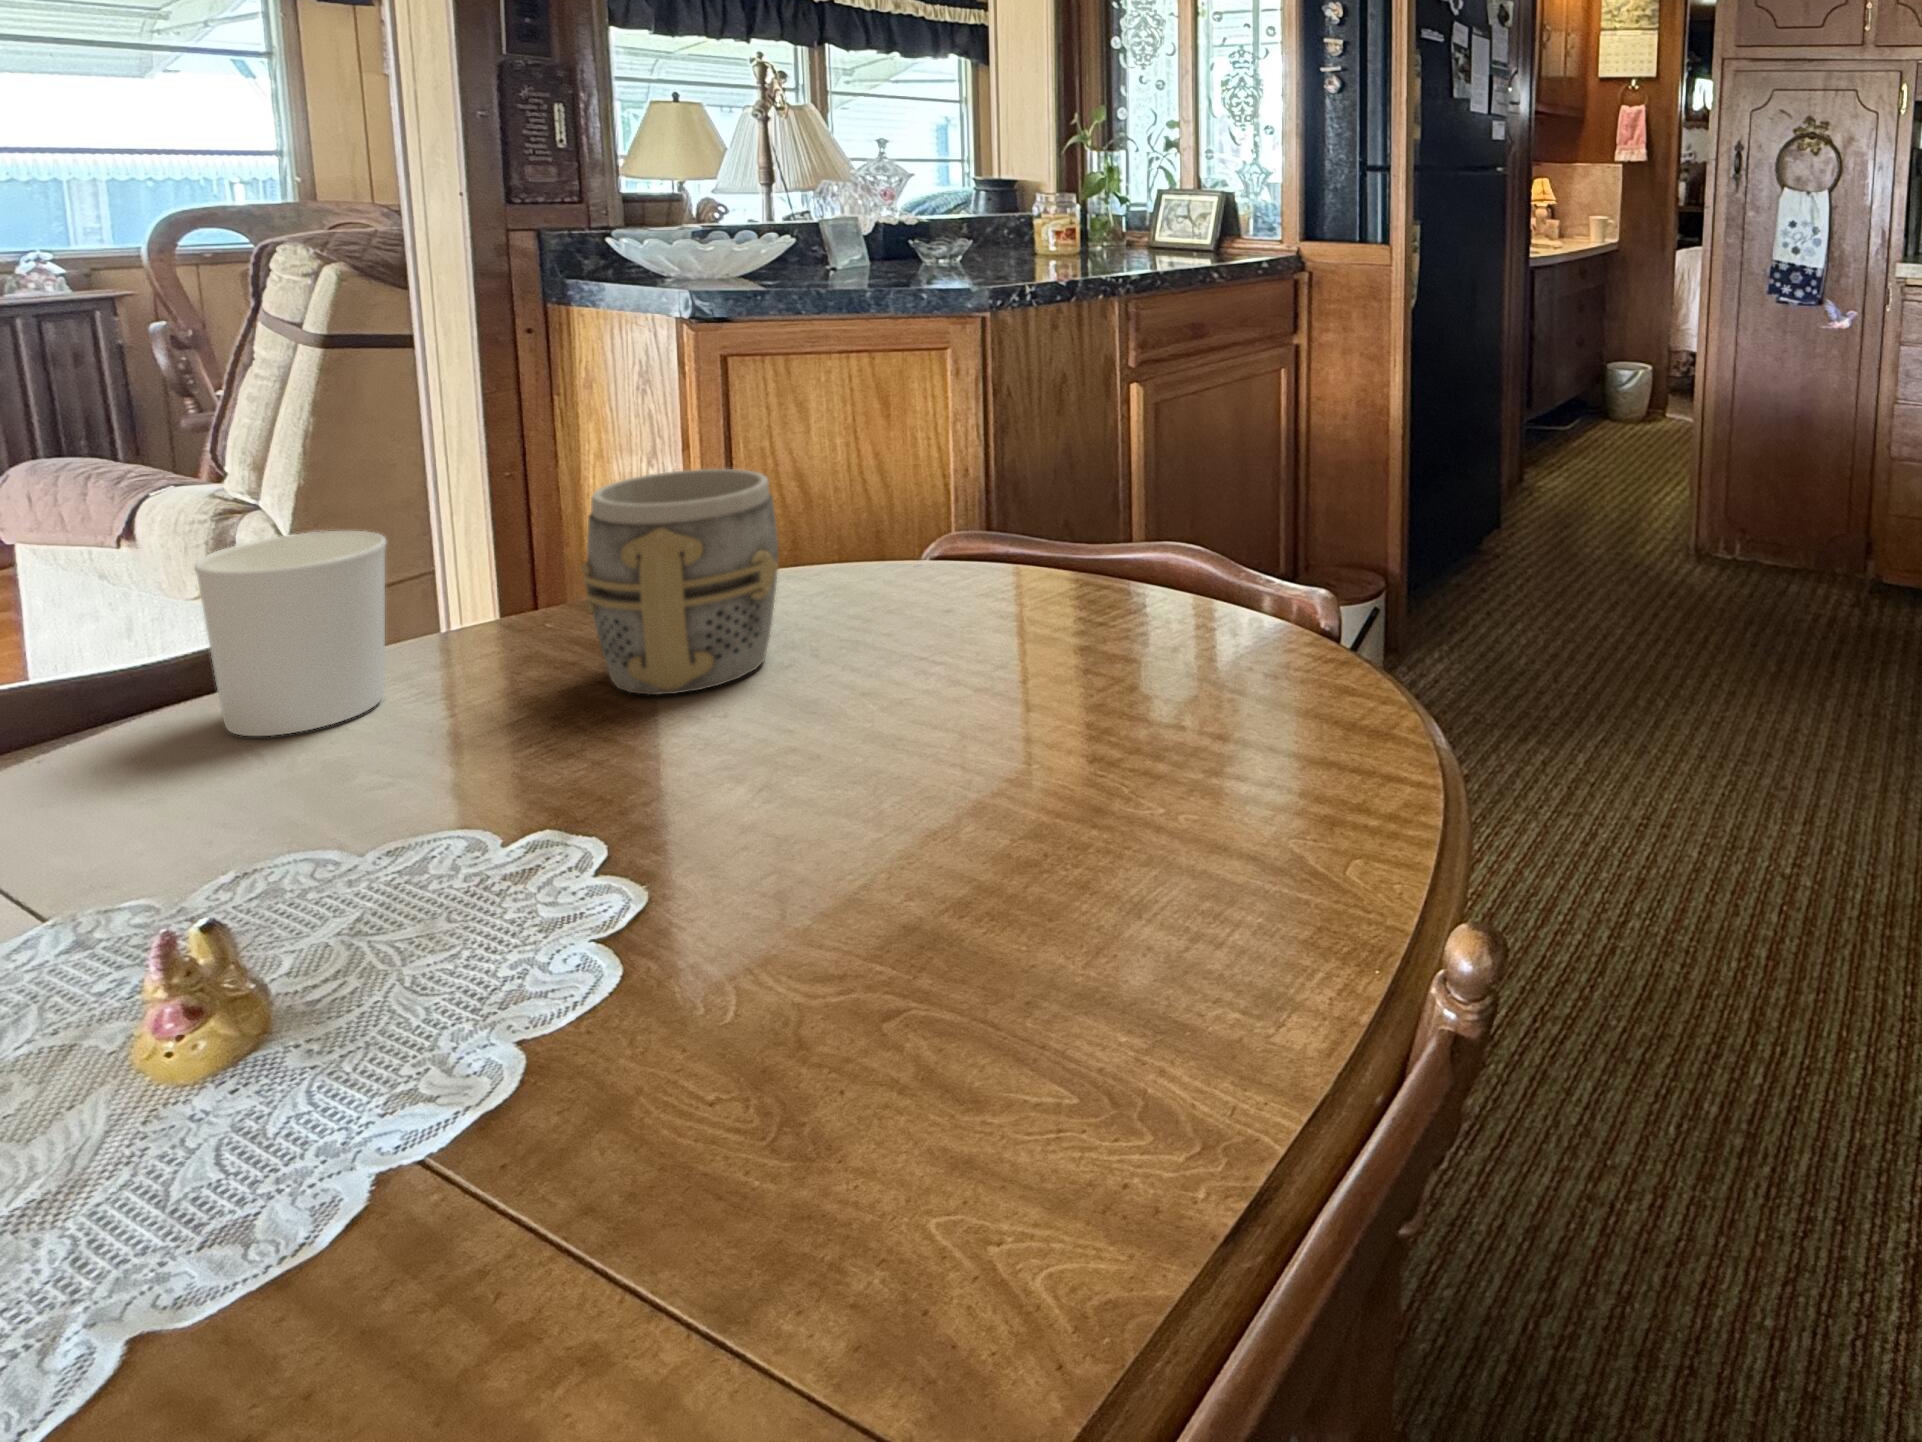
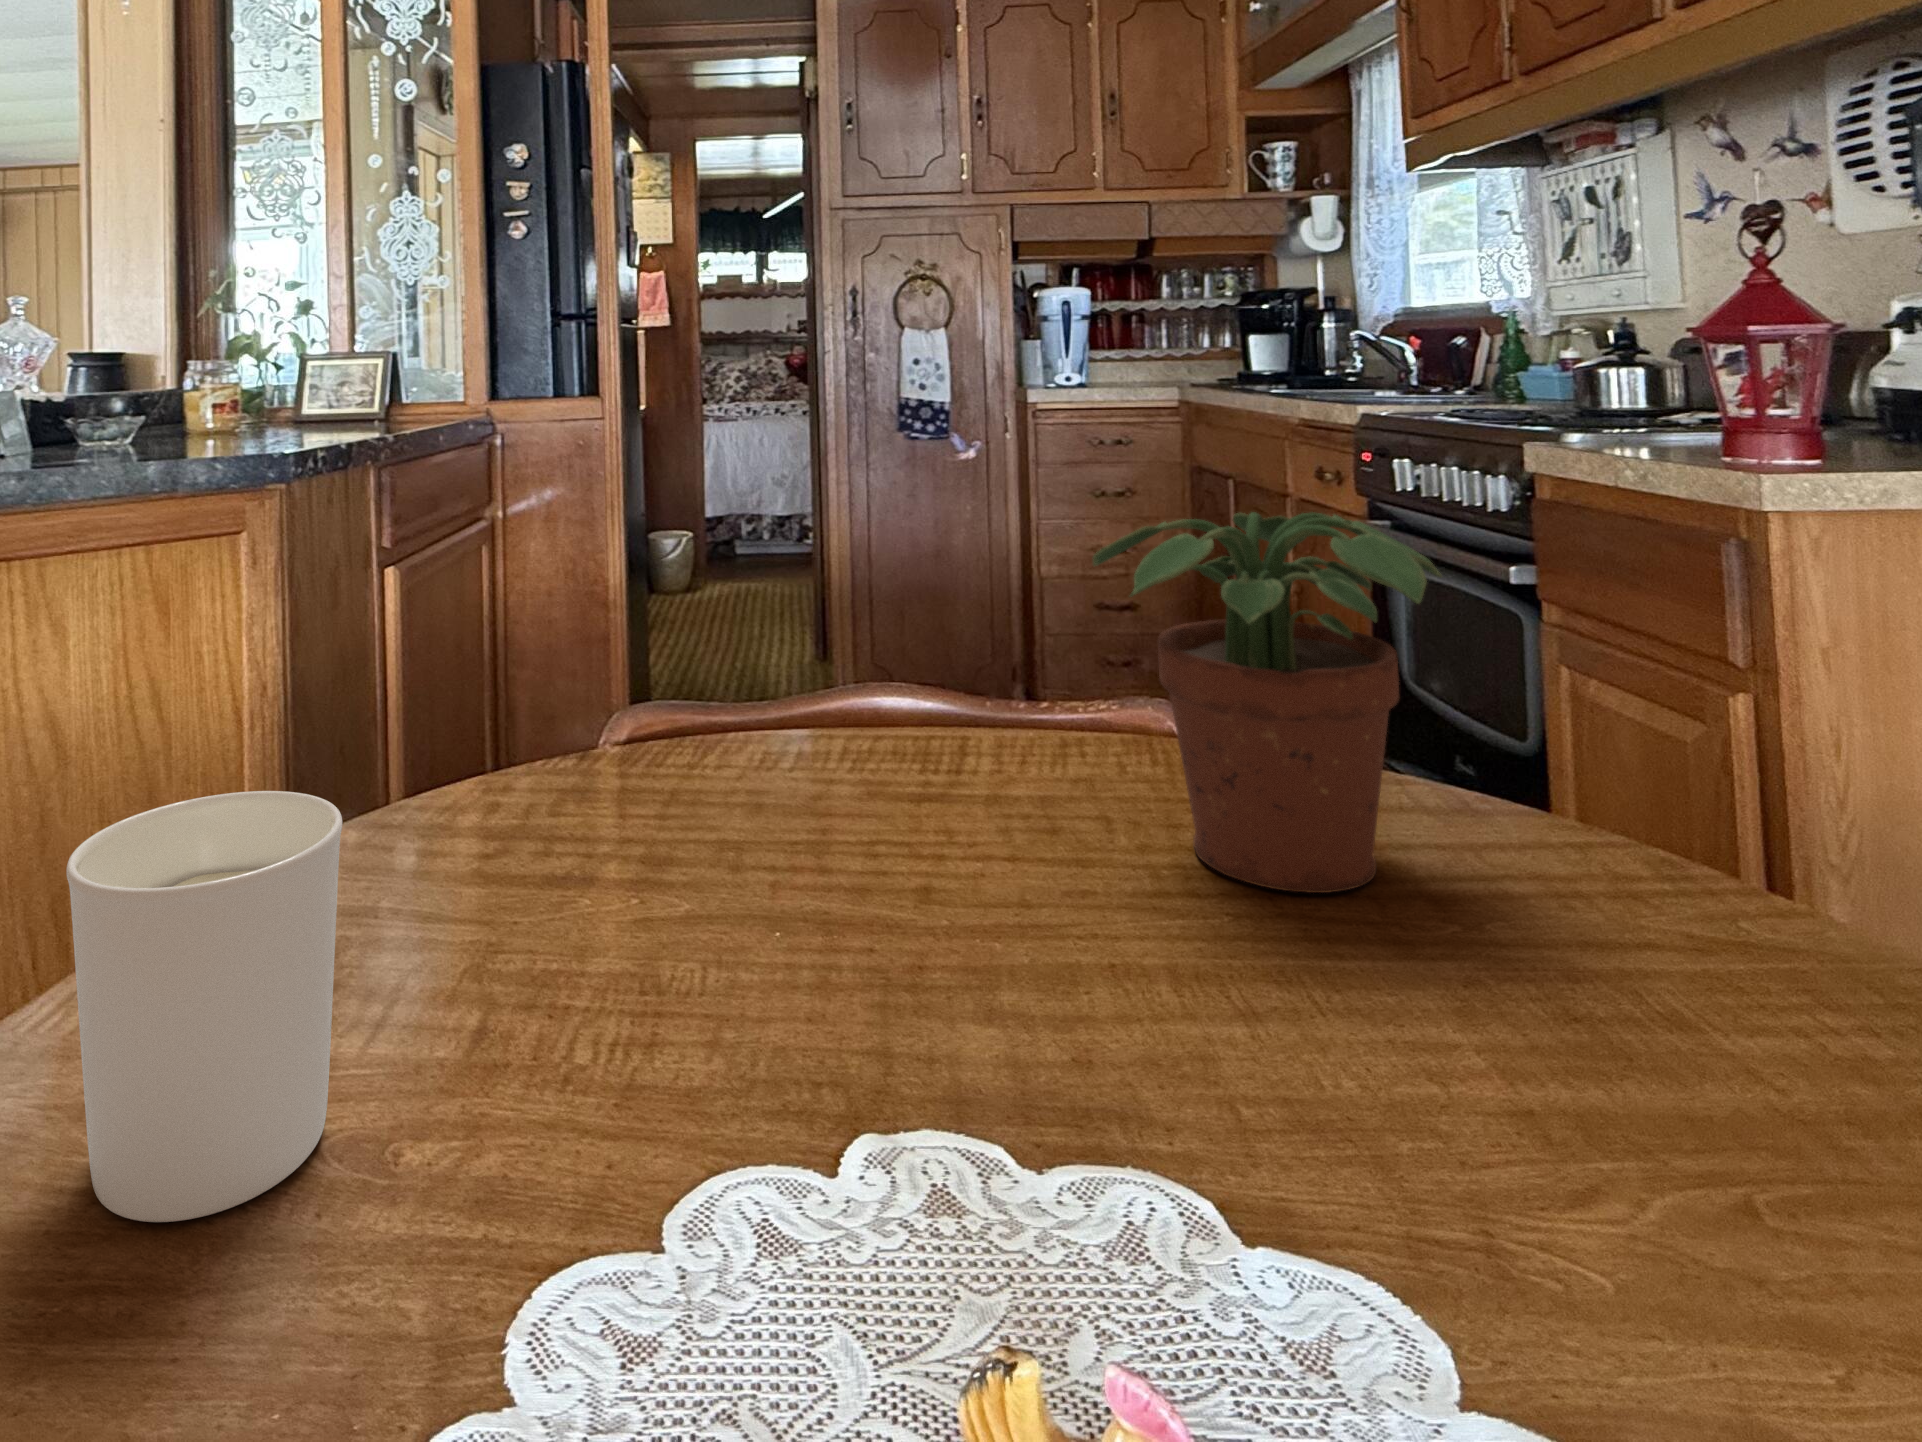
potted plant: none [977,439,1258,729] -> present [1093,512,1441,893]
mug: present [581,469,779,695] -> none [548,627,802,988]

